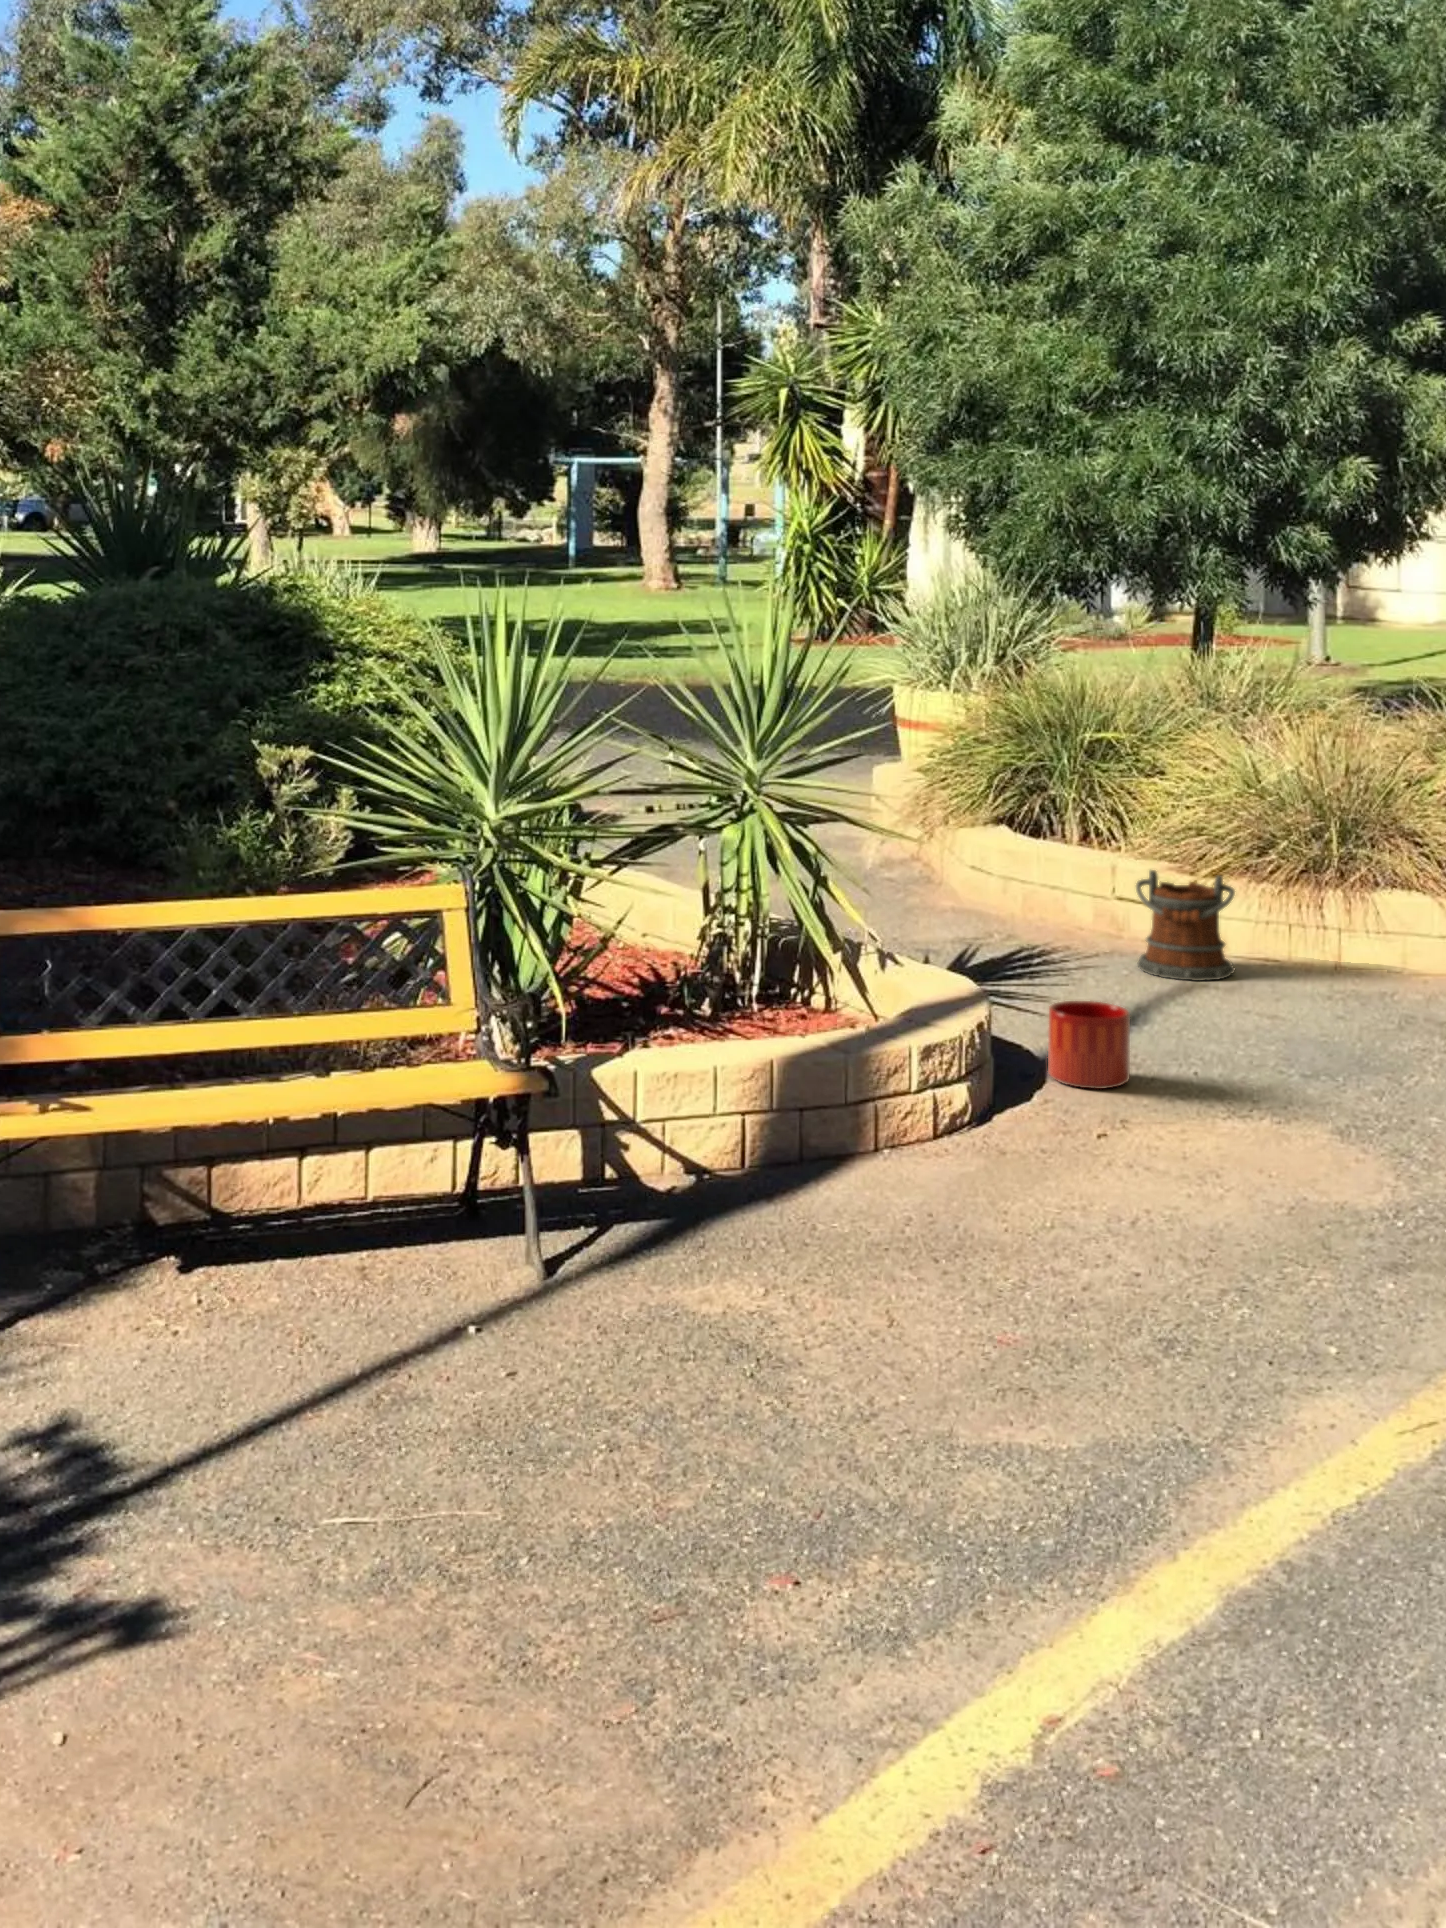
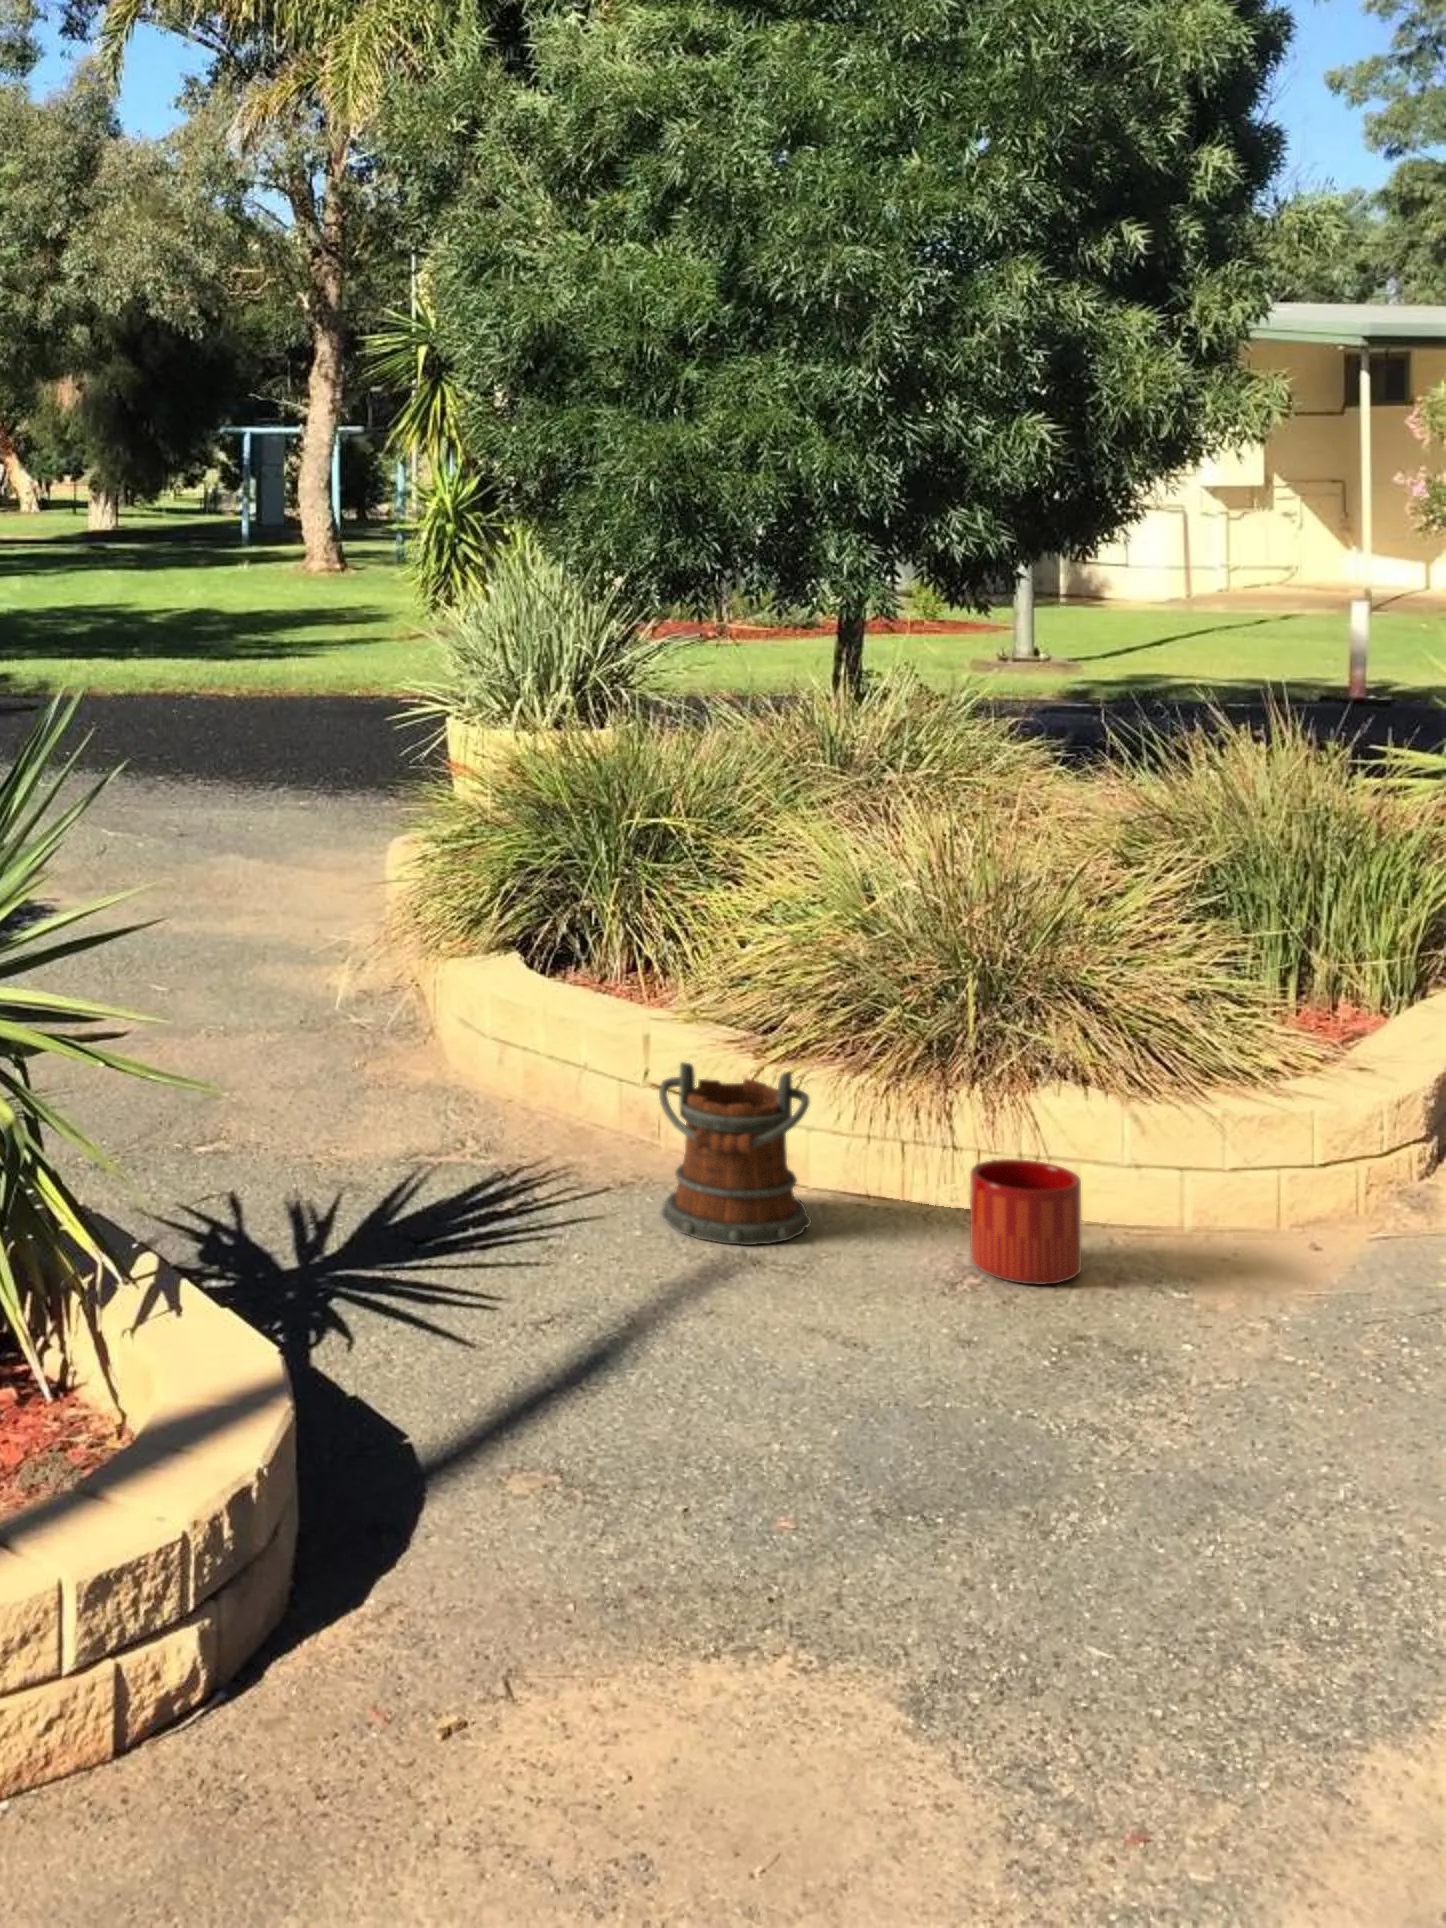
planter: present [1048,1001,1130,1089] -> present [970,1159,1082,1285]

